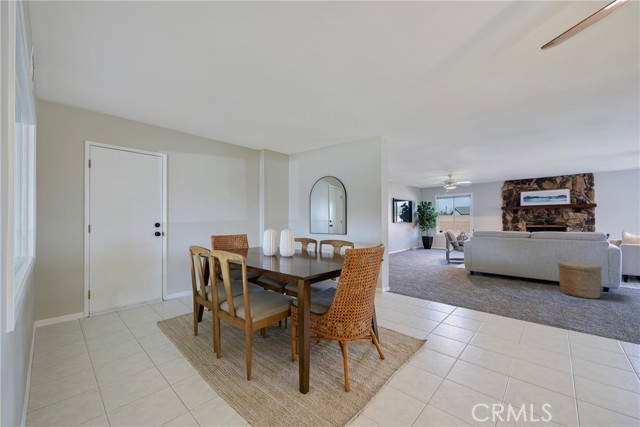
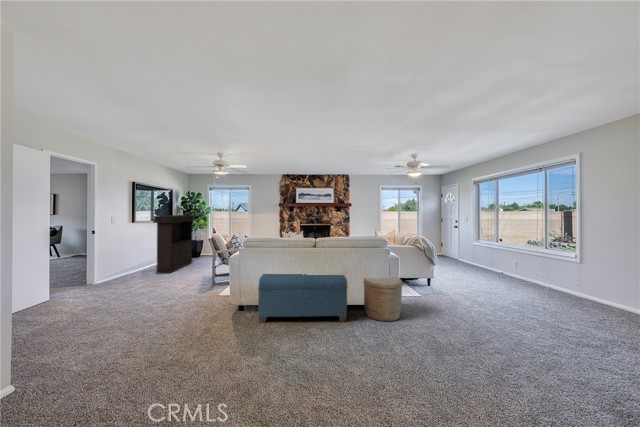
console table: none [401,218,427,255] -> present [153,215,194,273]
bench: none [466,252,540,290] -> present [258,274,348,323]

